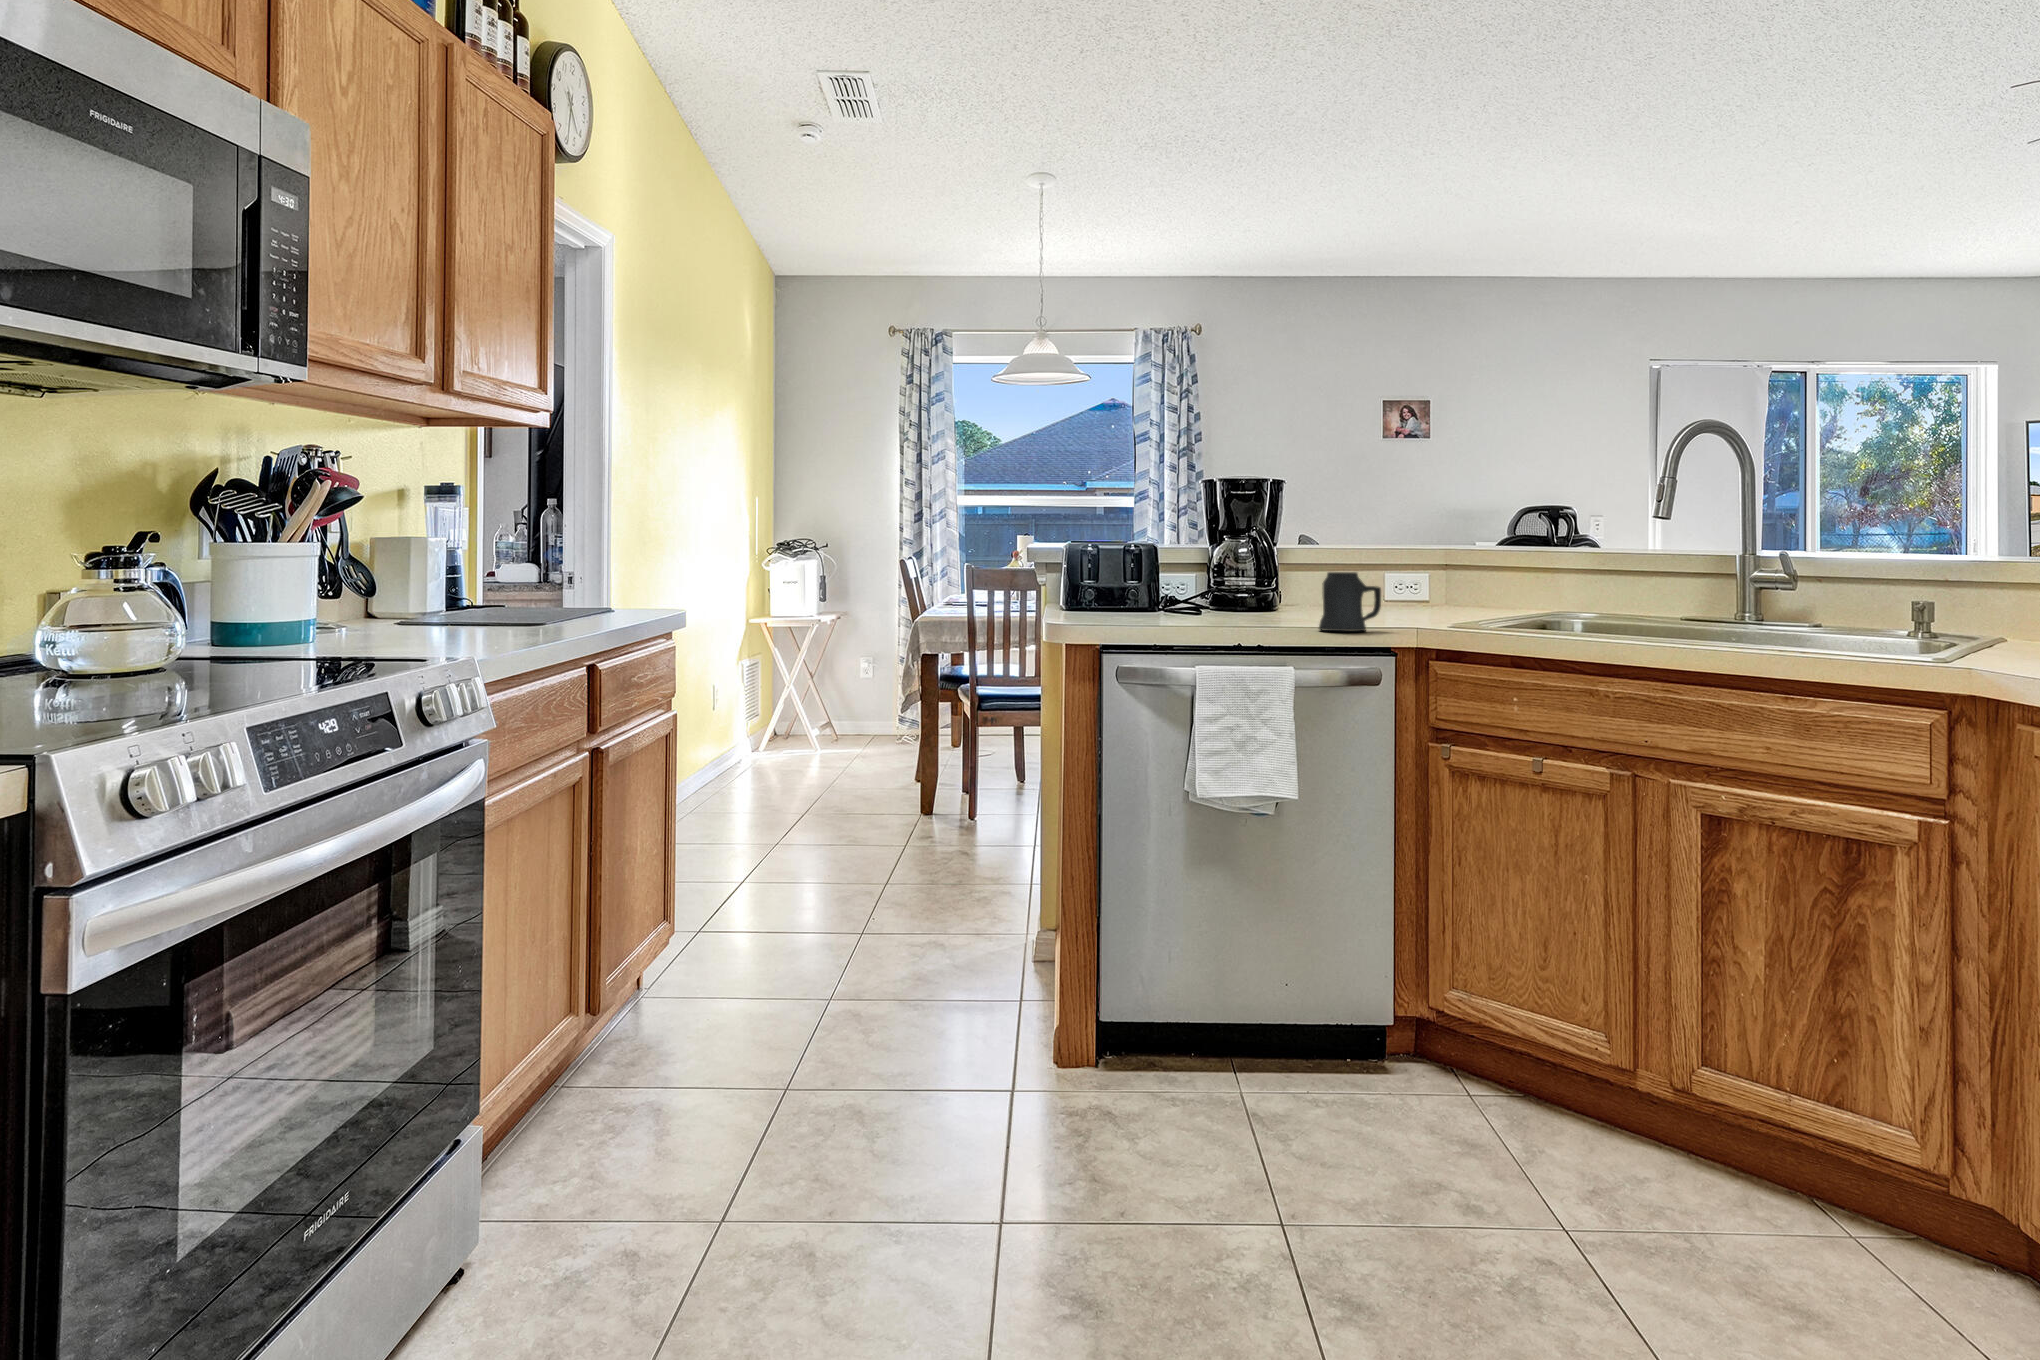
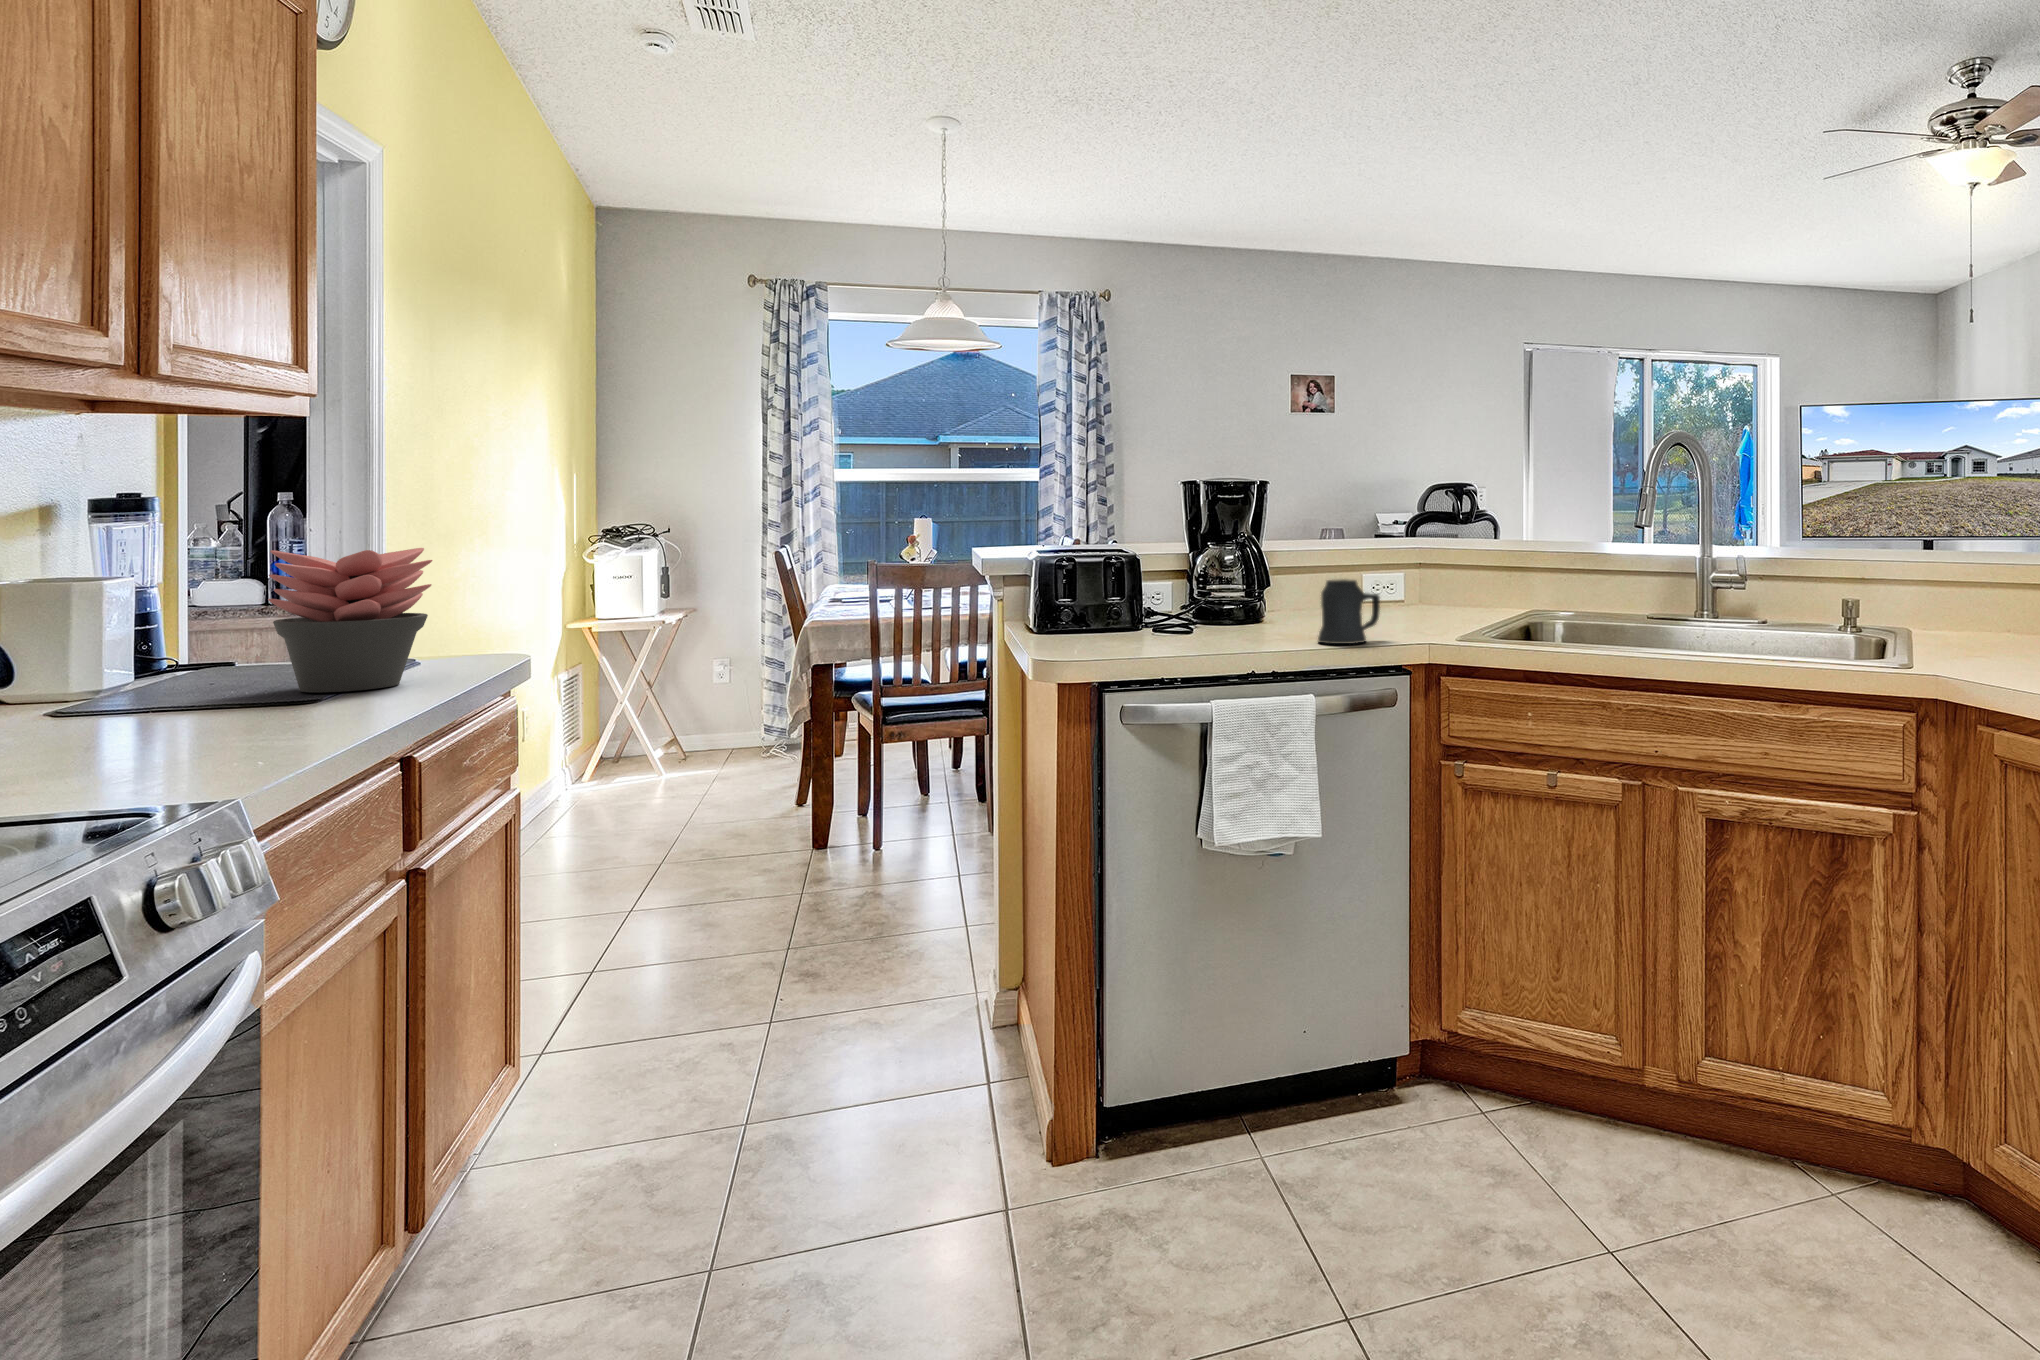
succulent plant: none [521,522,620,625] -> present [268,548,432,692]

